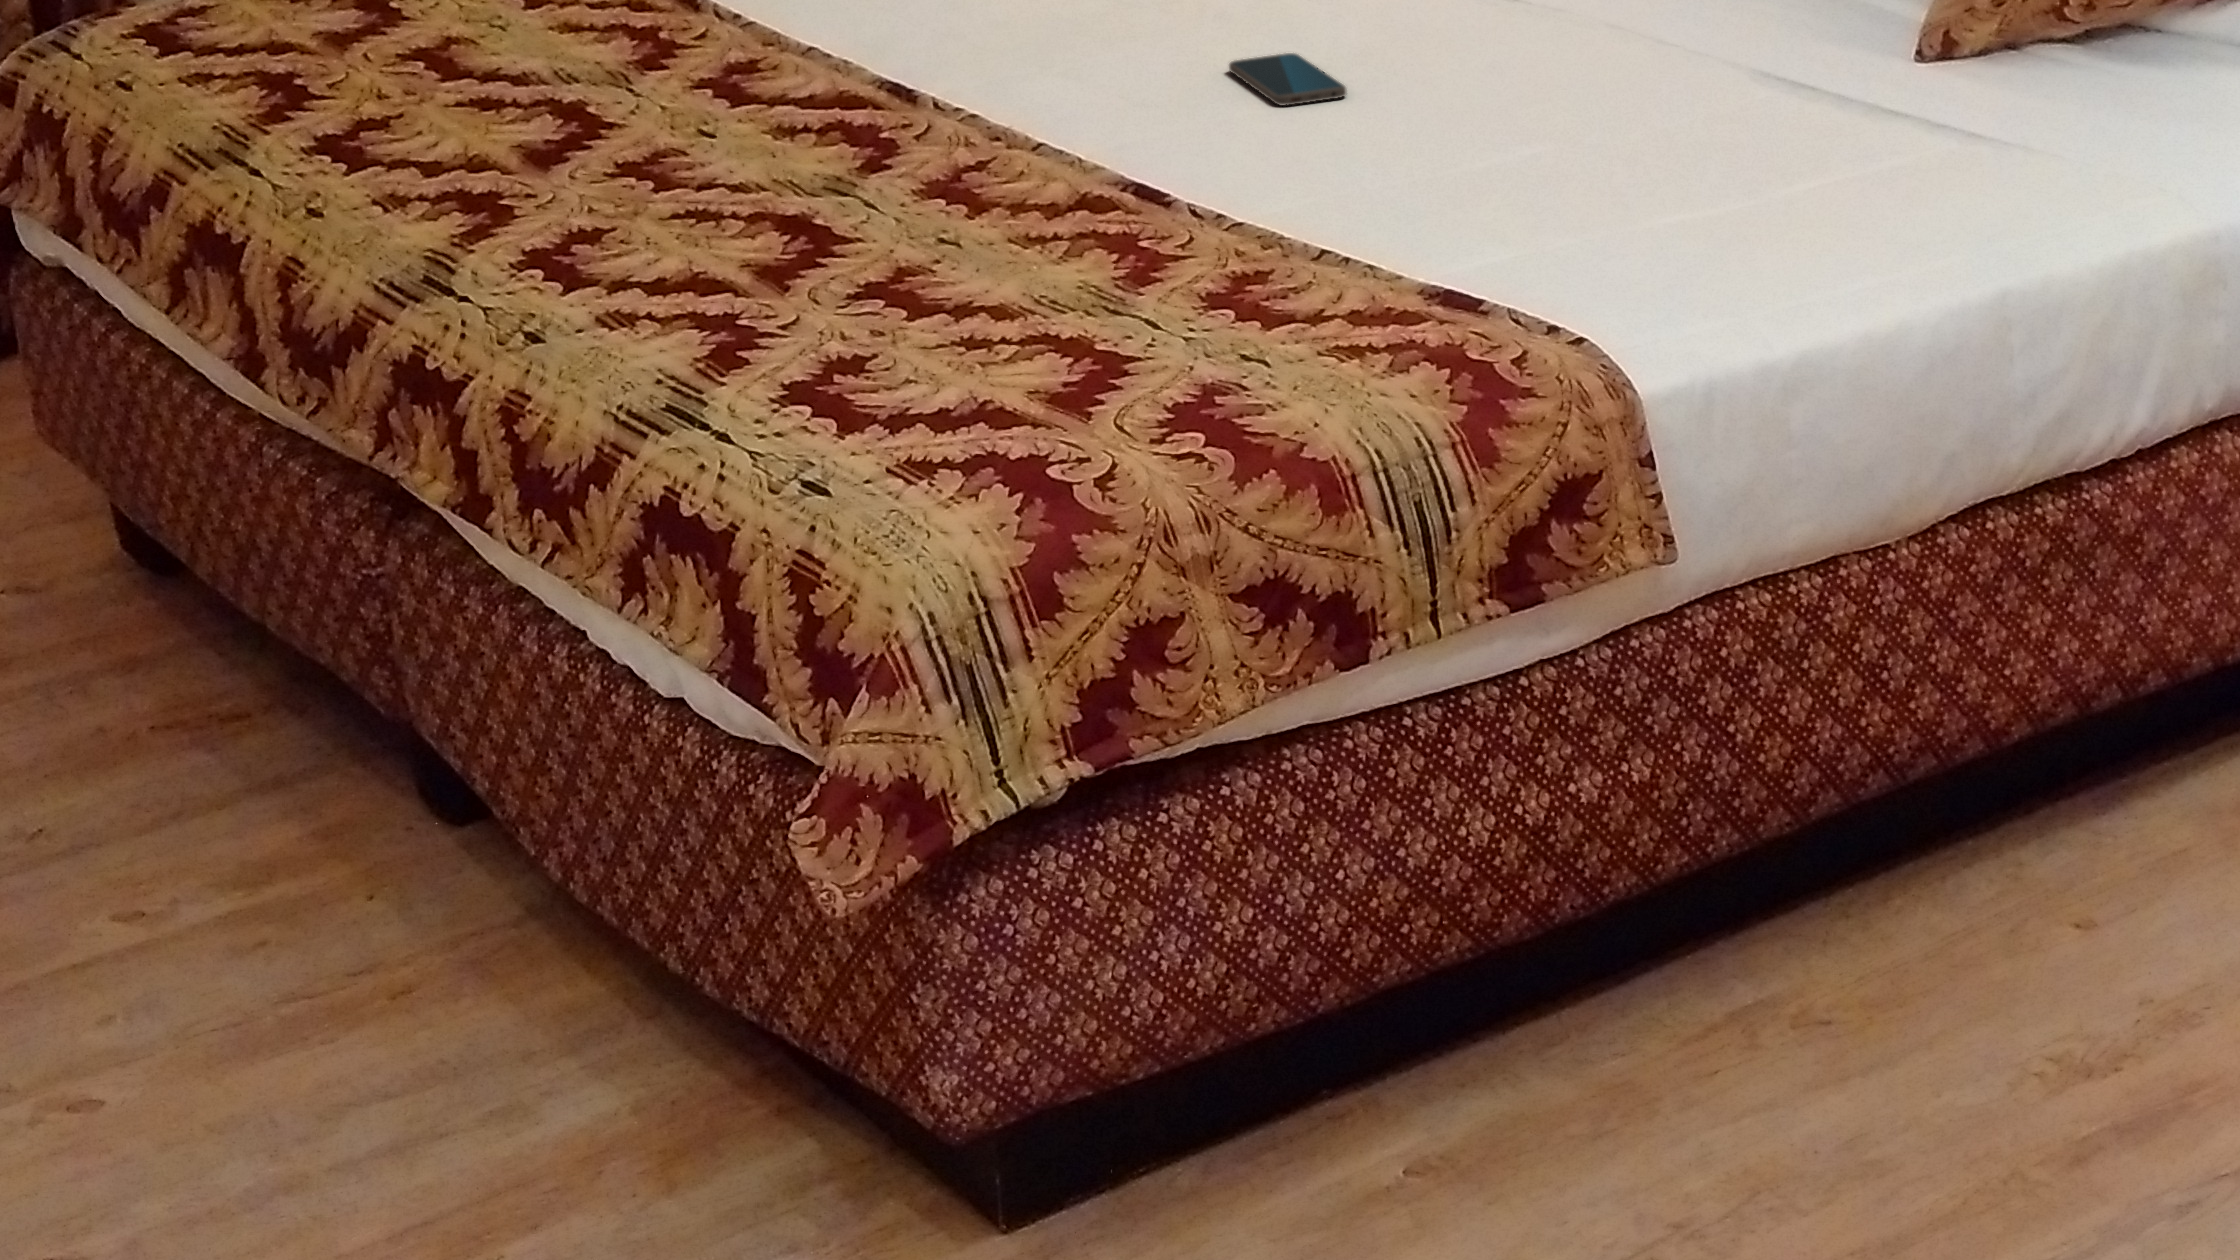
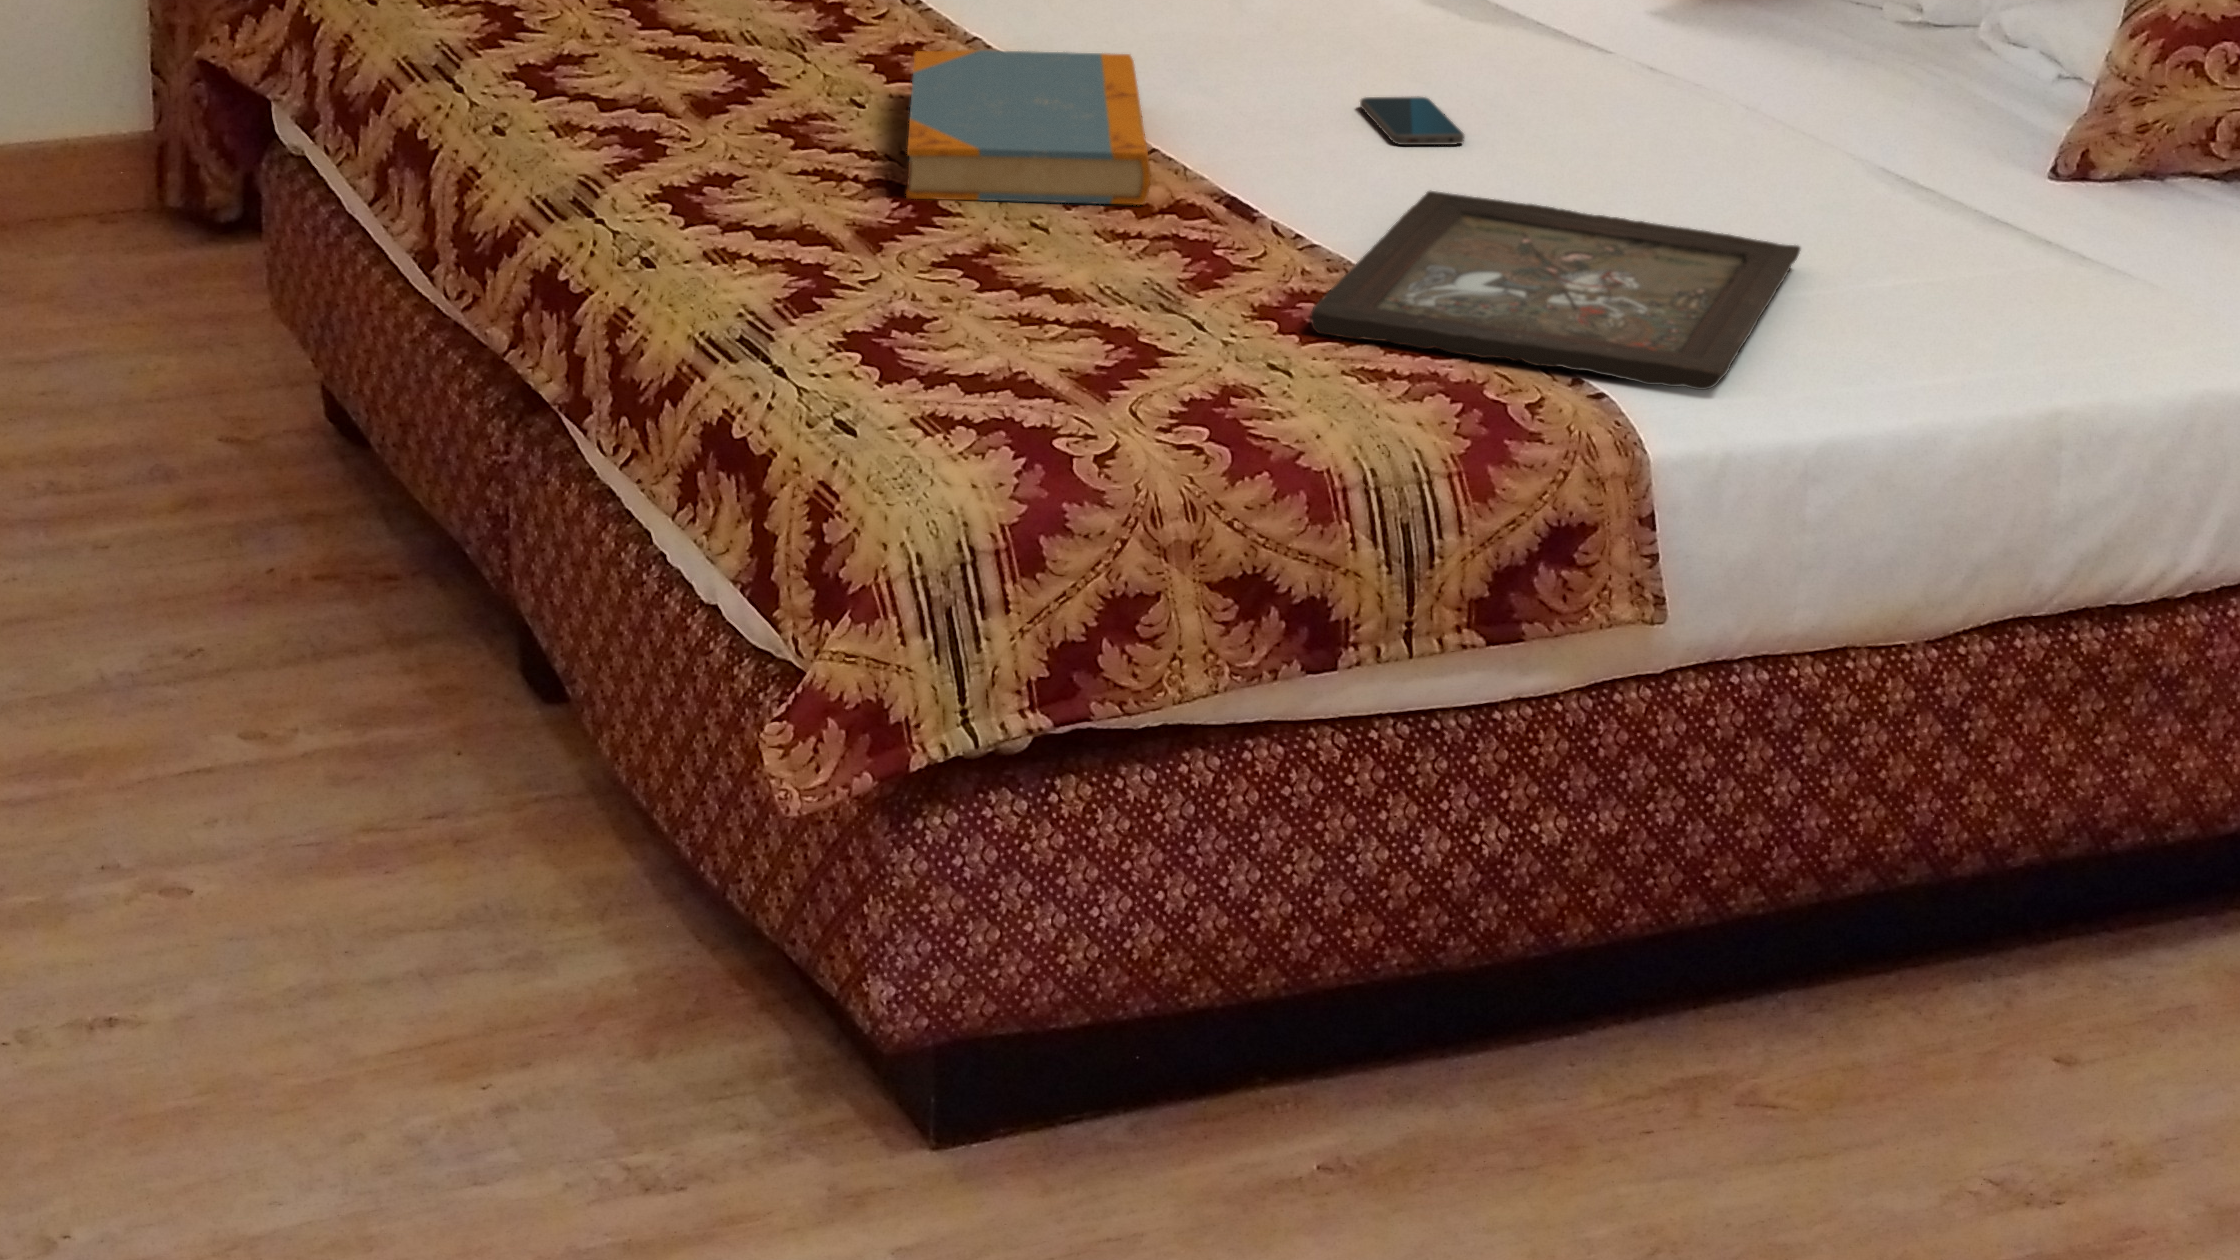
book: none [758,45,1050,229] -> present [906,50,1151,205]
tray: none [1263,150,1718,319] -> present [1310,191,1800,390]

